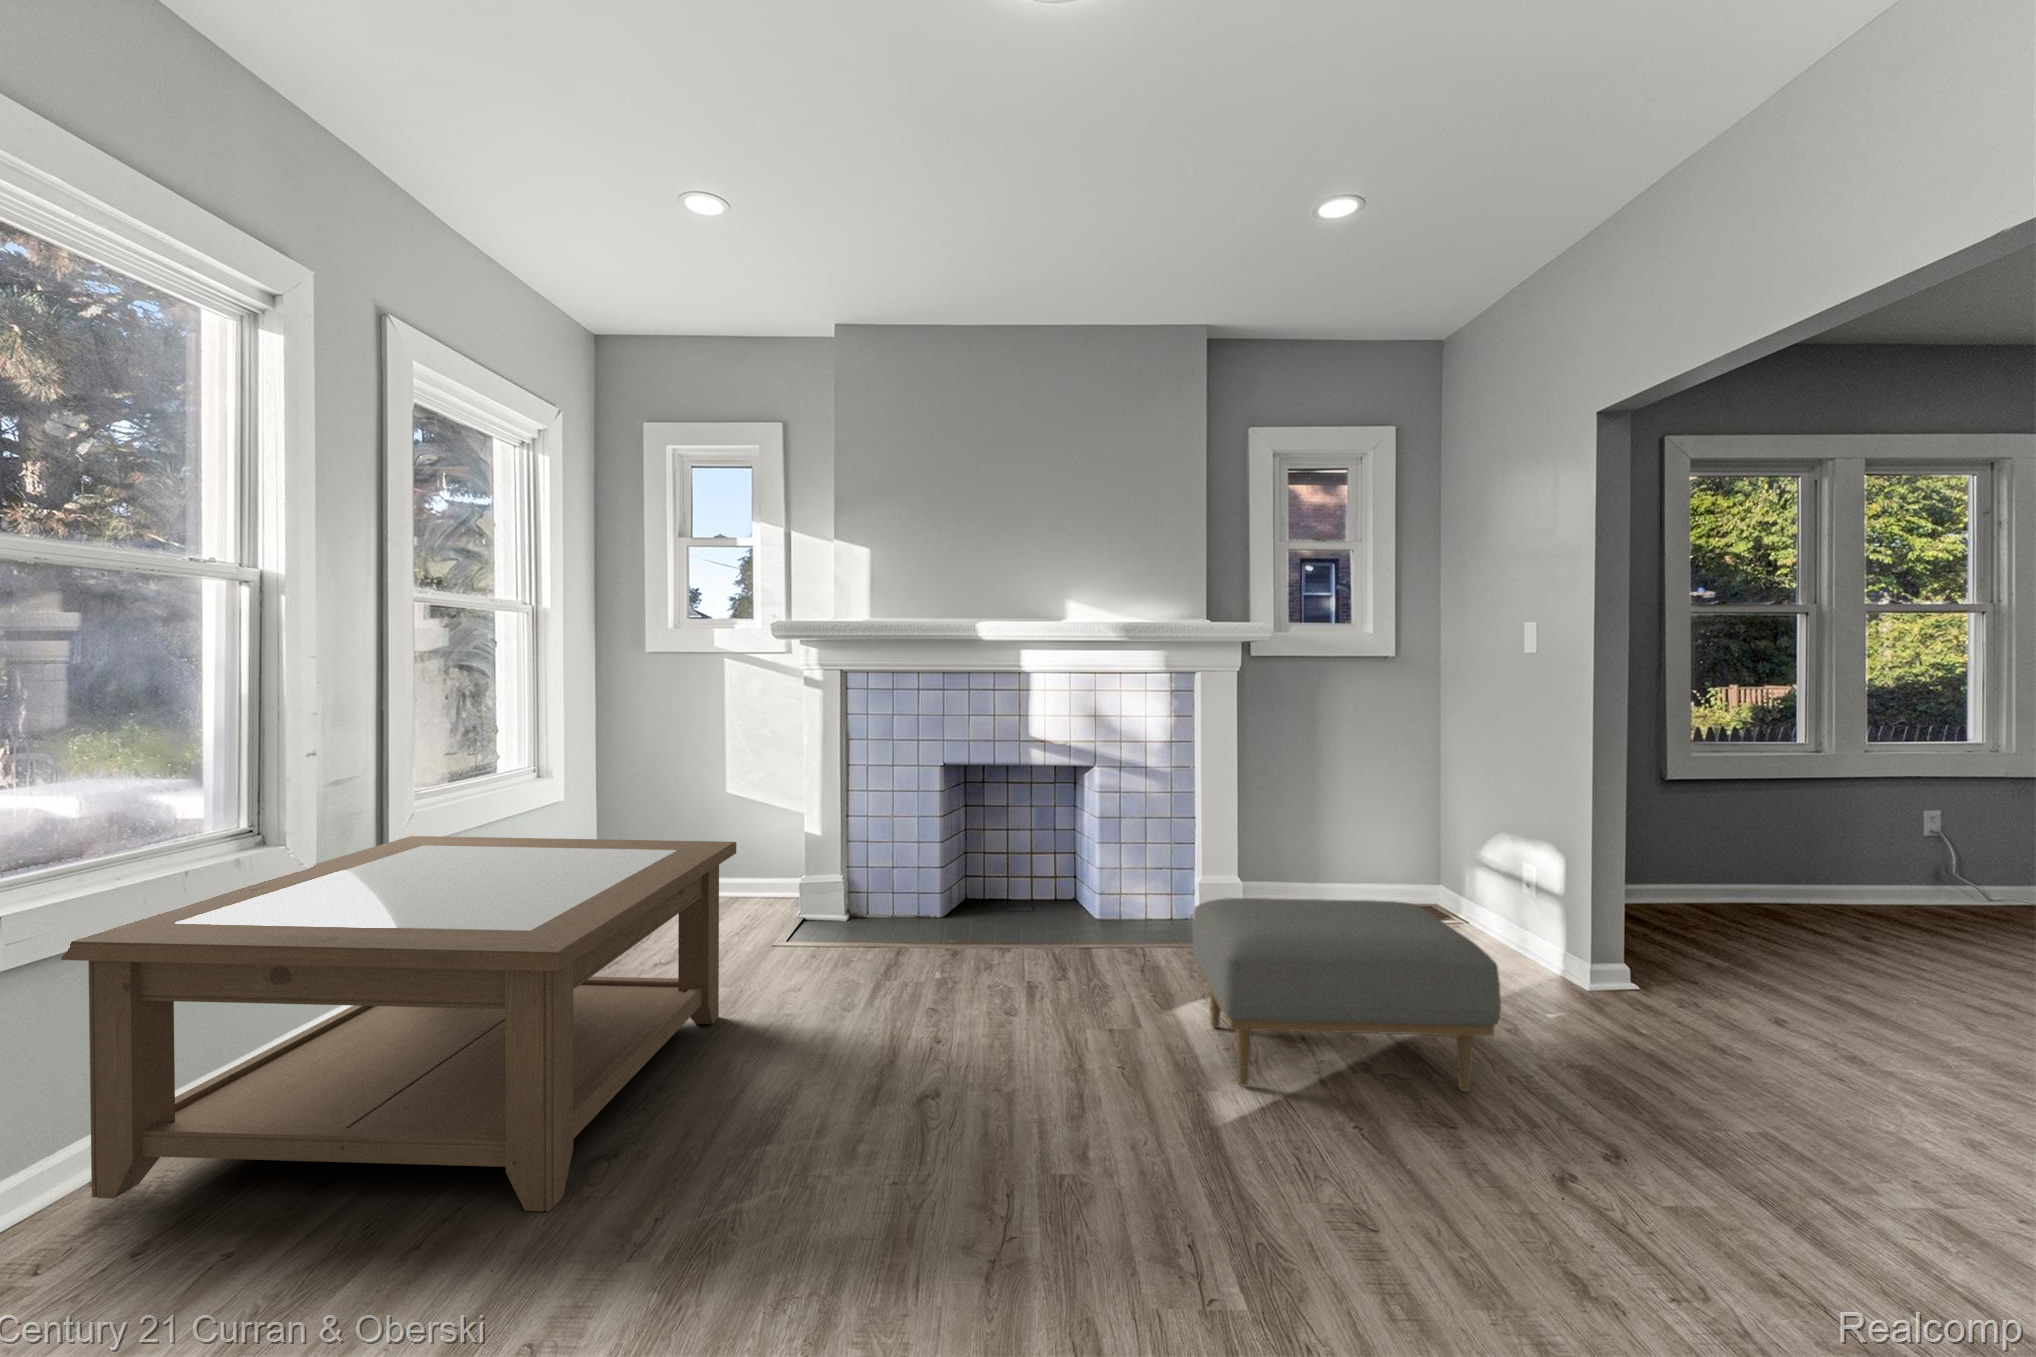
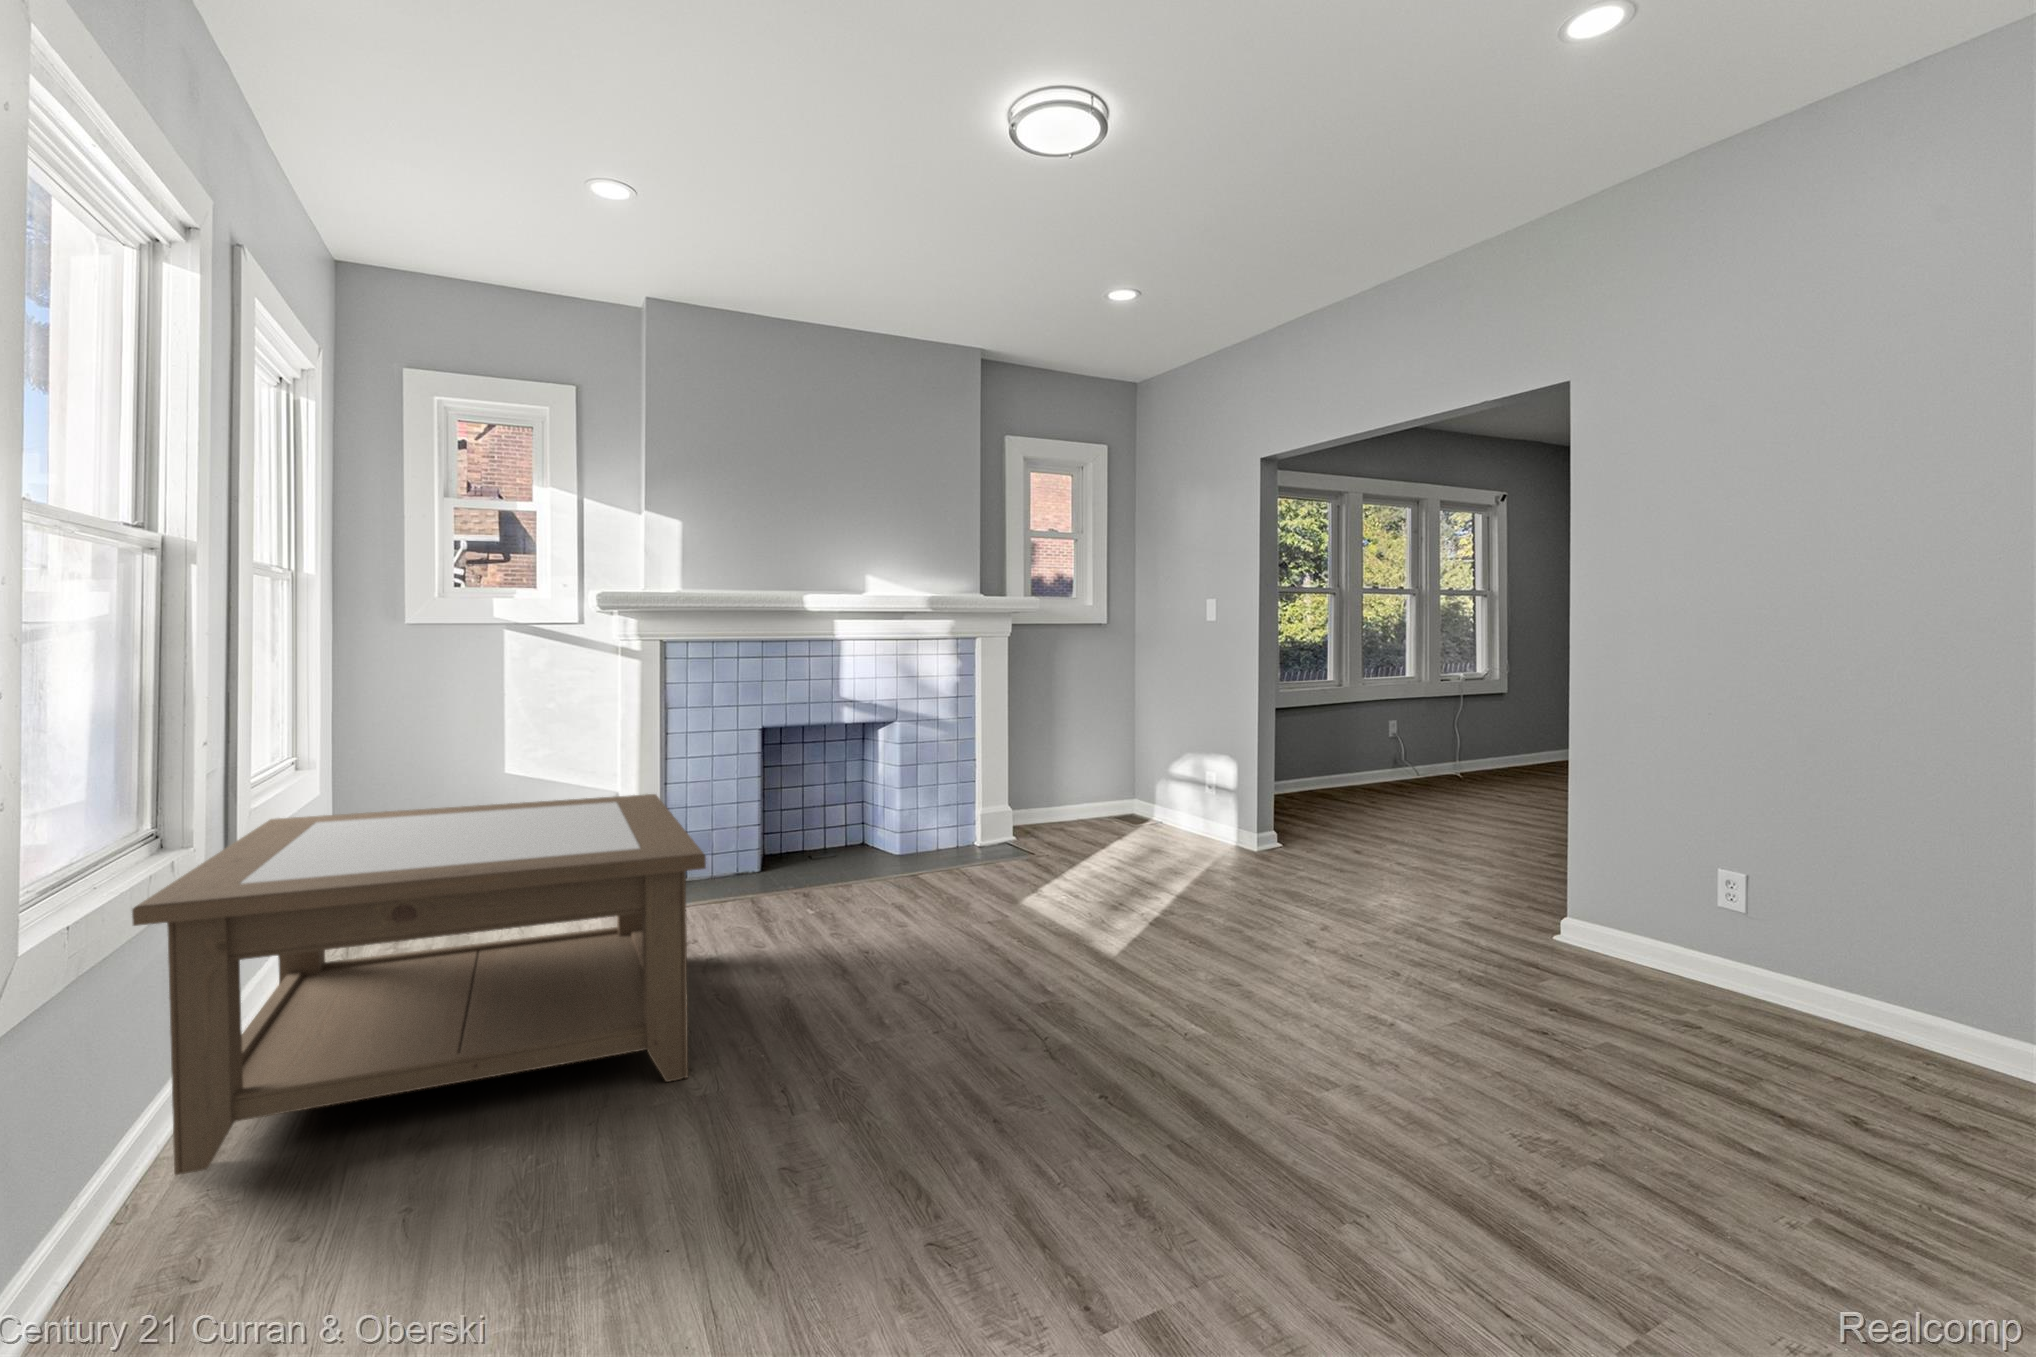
ottoman: present [1192,898,1501,1092] -> none [1036,794,1254,926]

